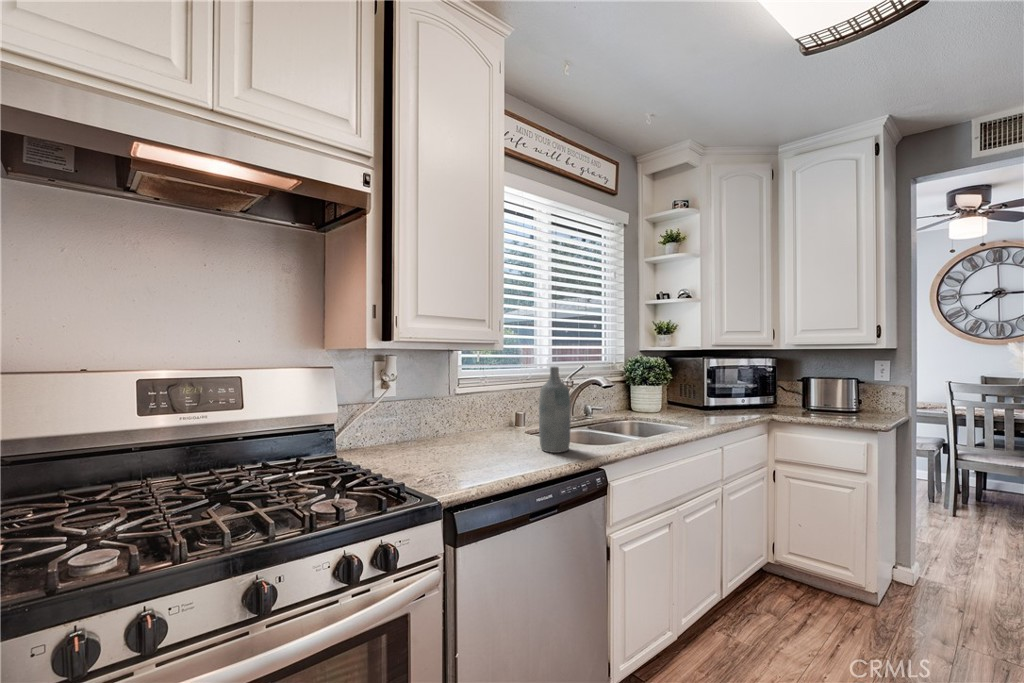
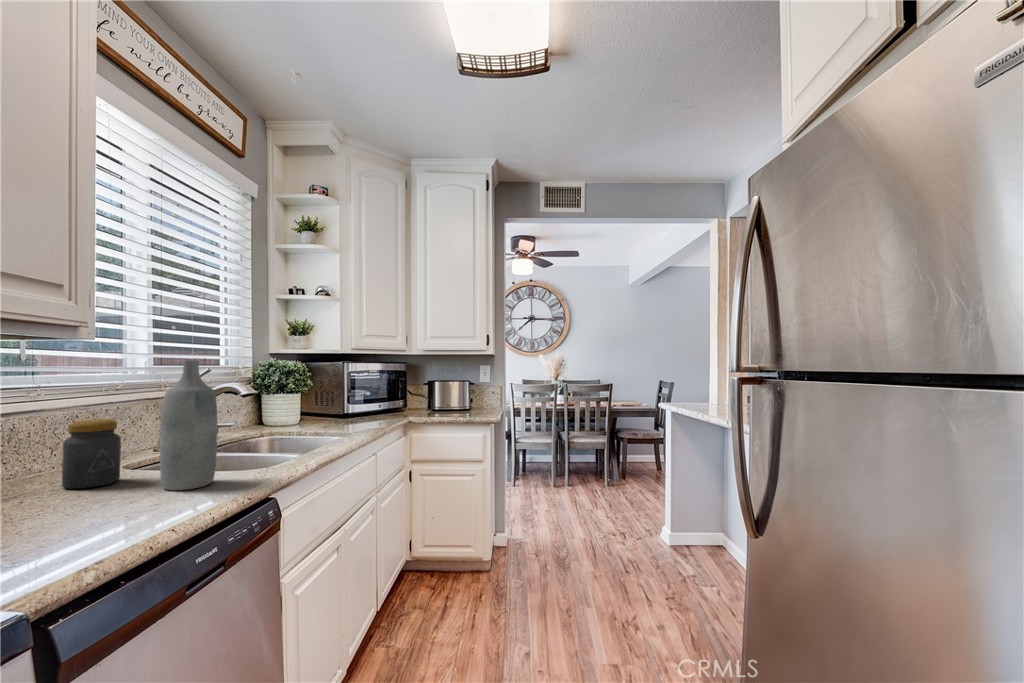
jar: none [499,400,525,441] -> present [62,419,121,489]

